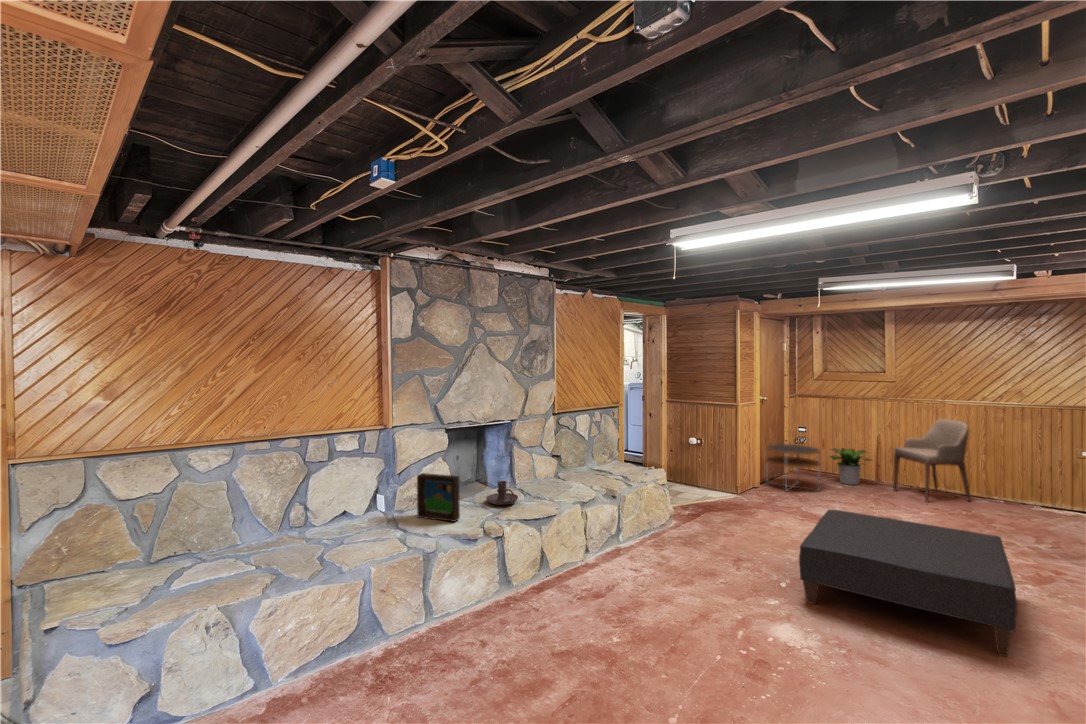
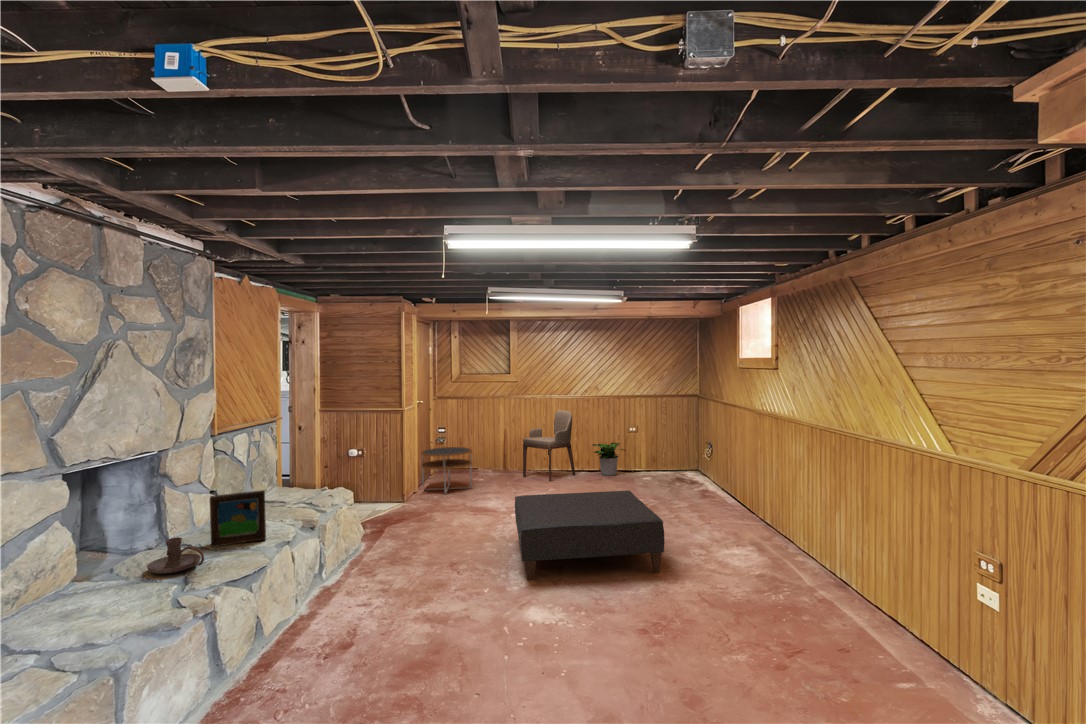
potted plant: present [831,448,871,485] -> present [592,443,626,476]
picture frame: present [417,473,460,521] -> present [210,490,266,547]

